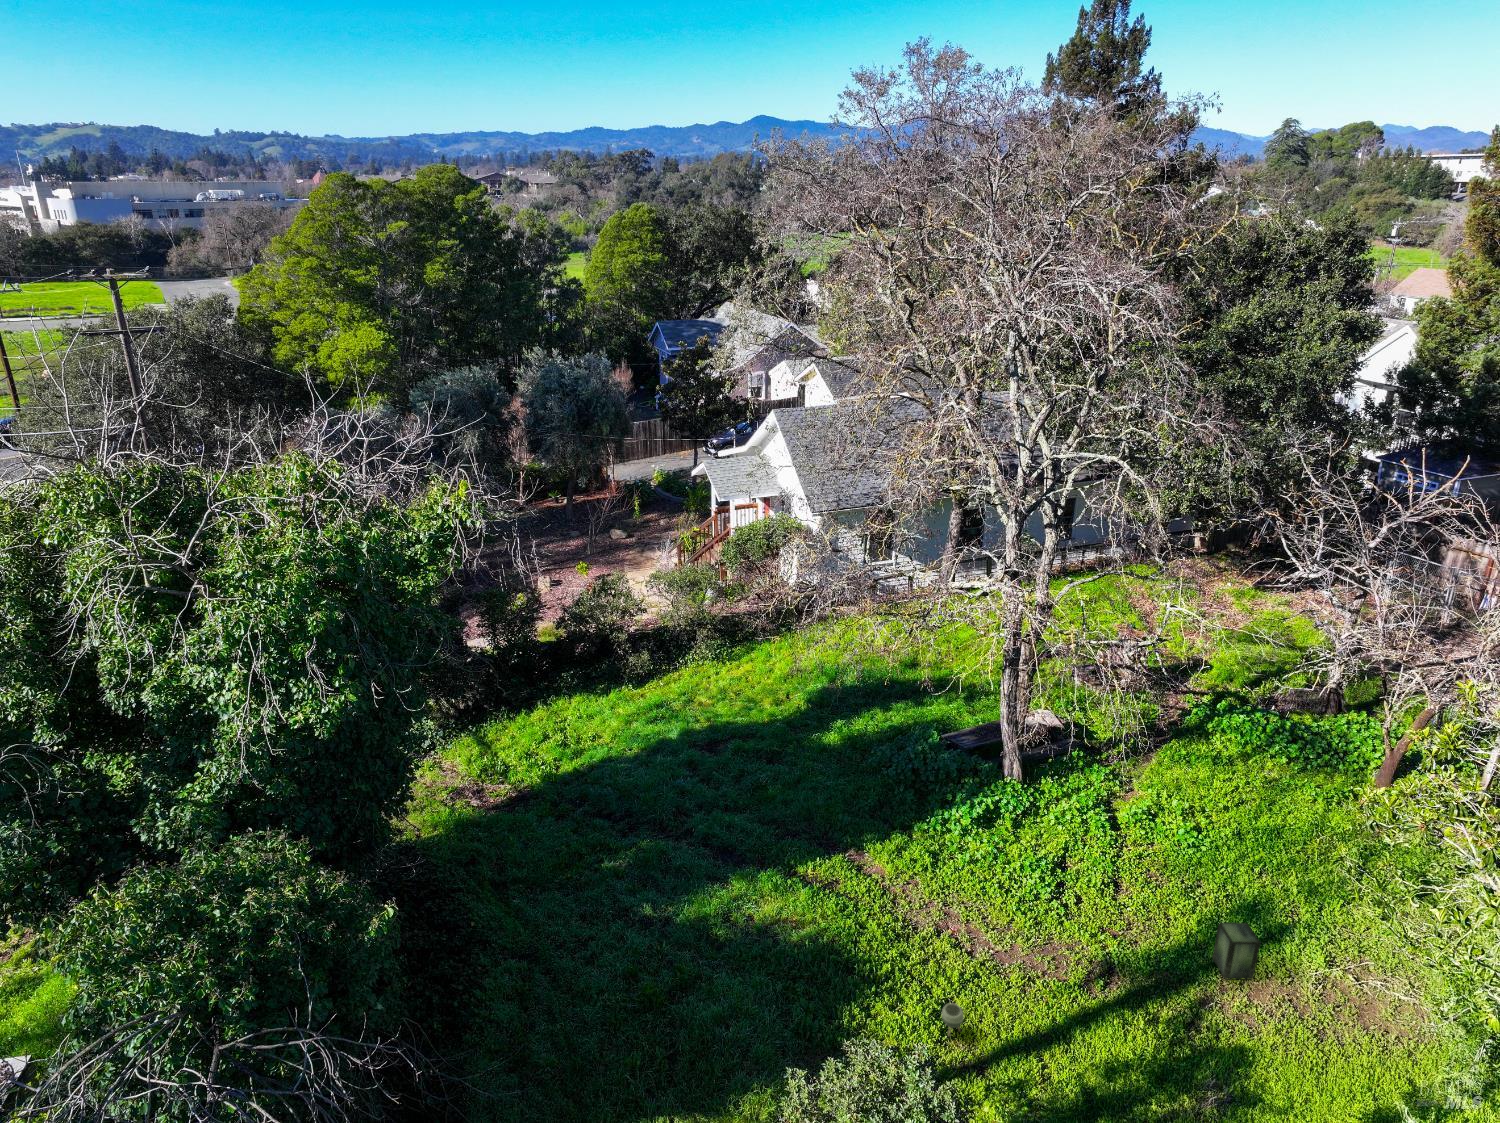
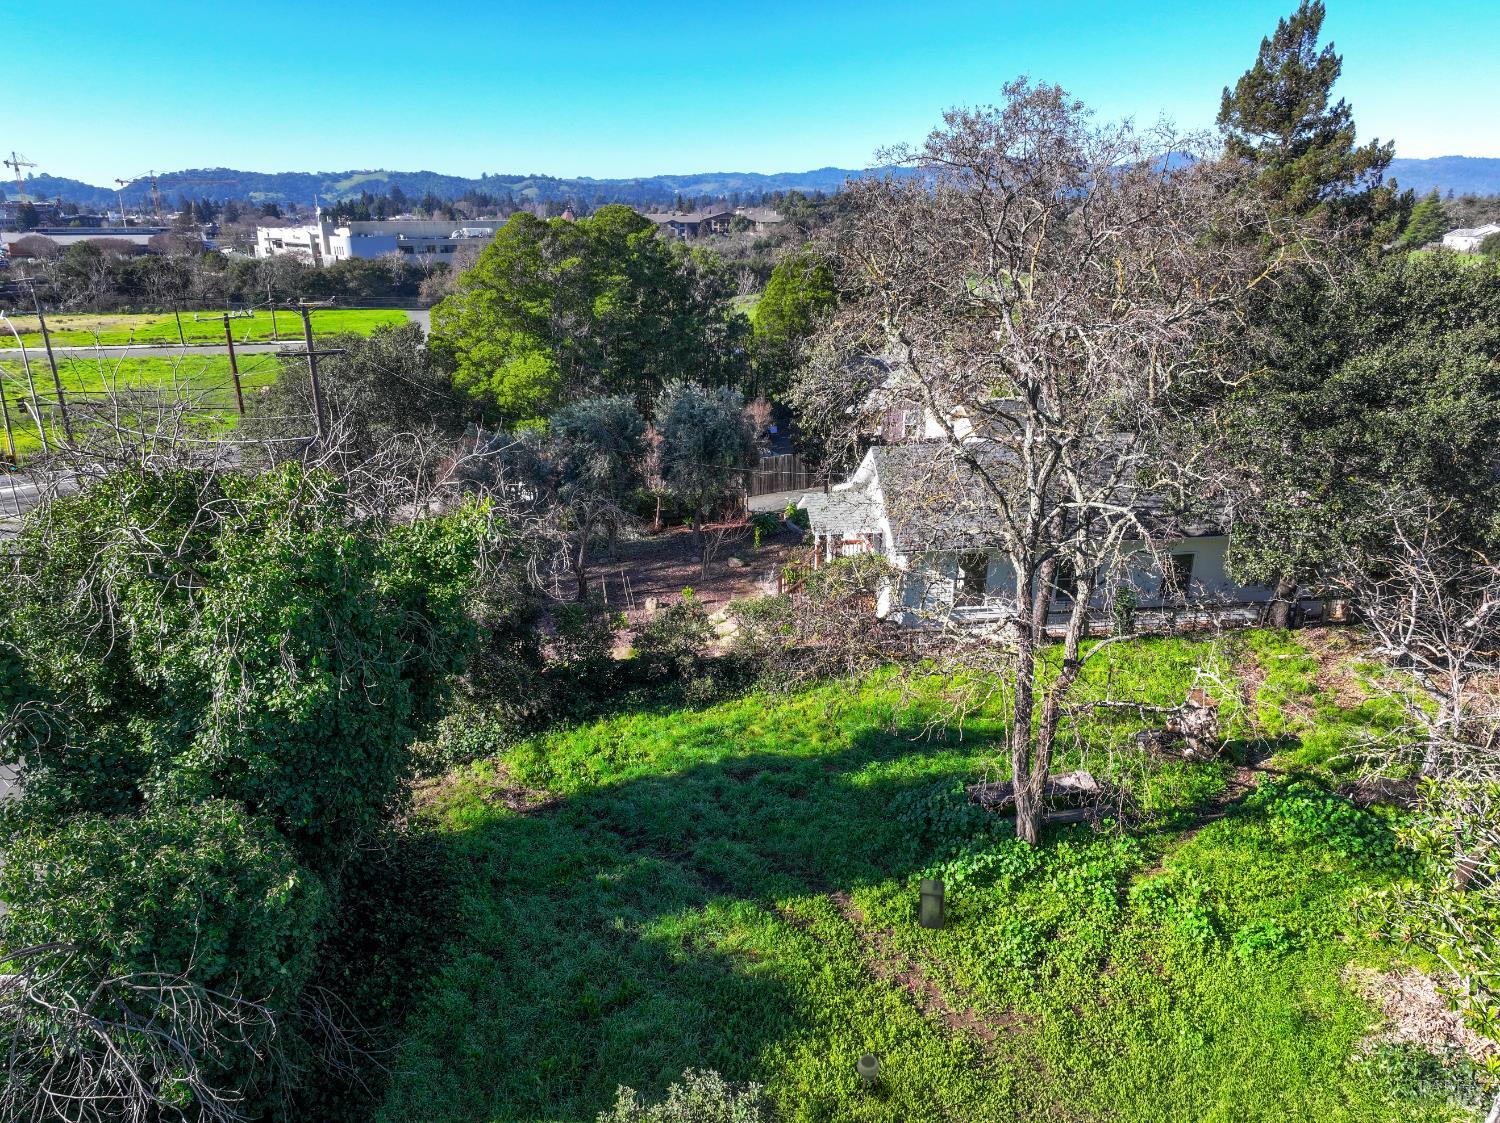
storage box: present [1213,922,1261,980] -> present [919,878,945,930]

